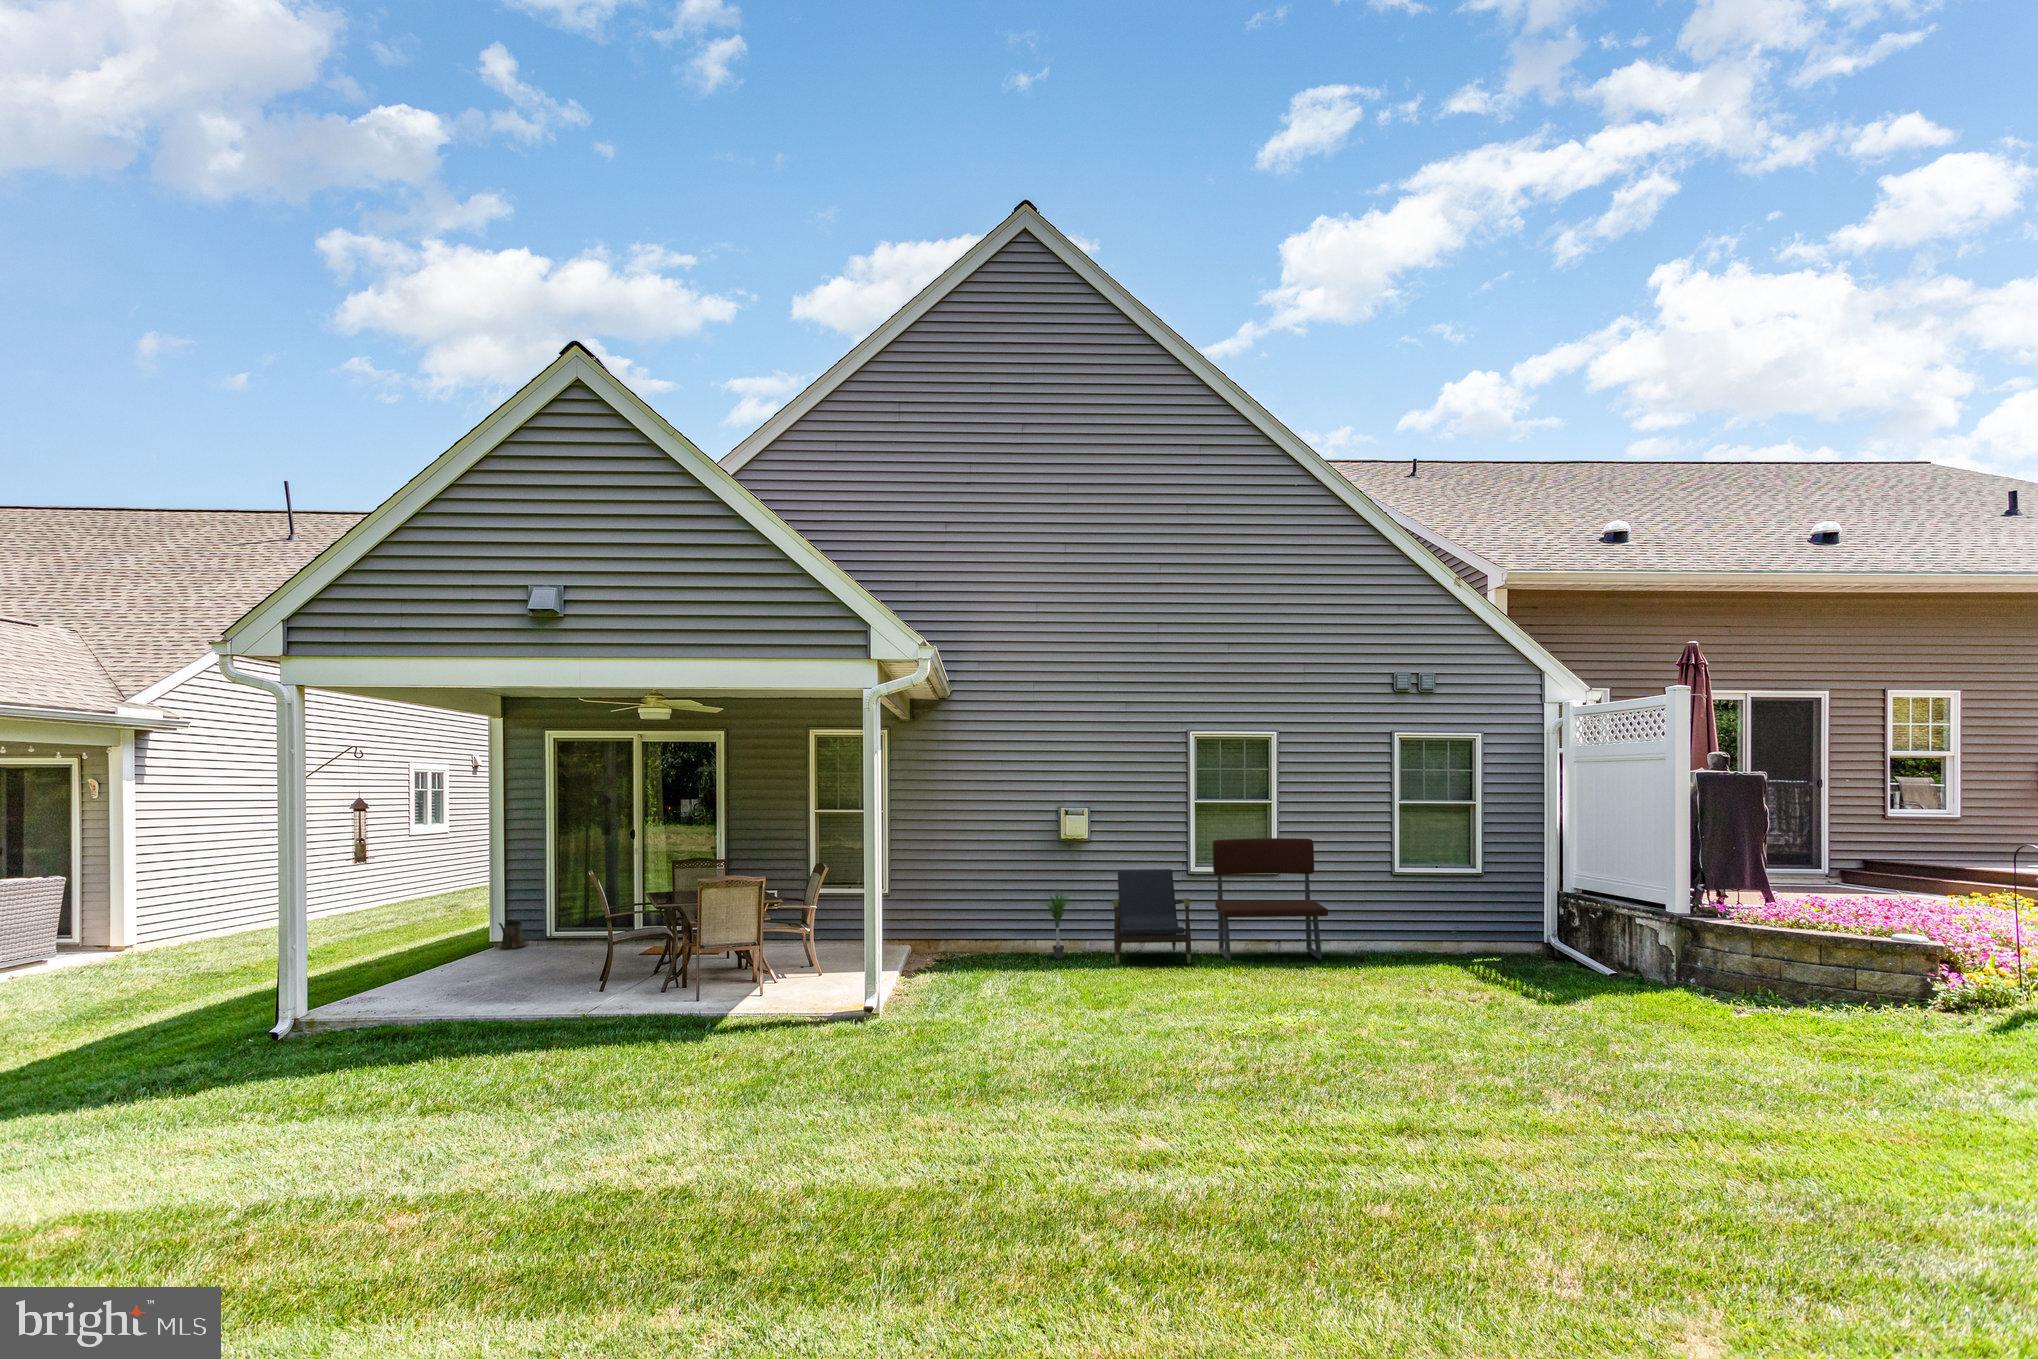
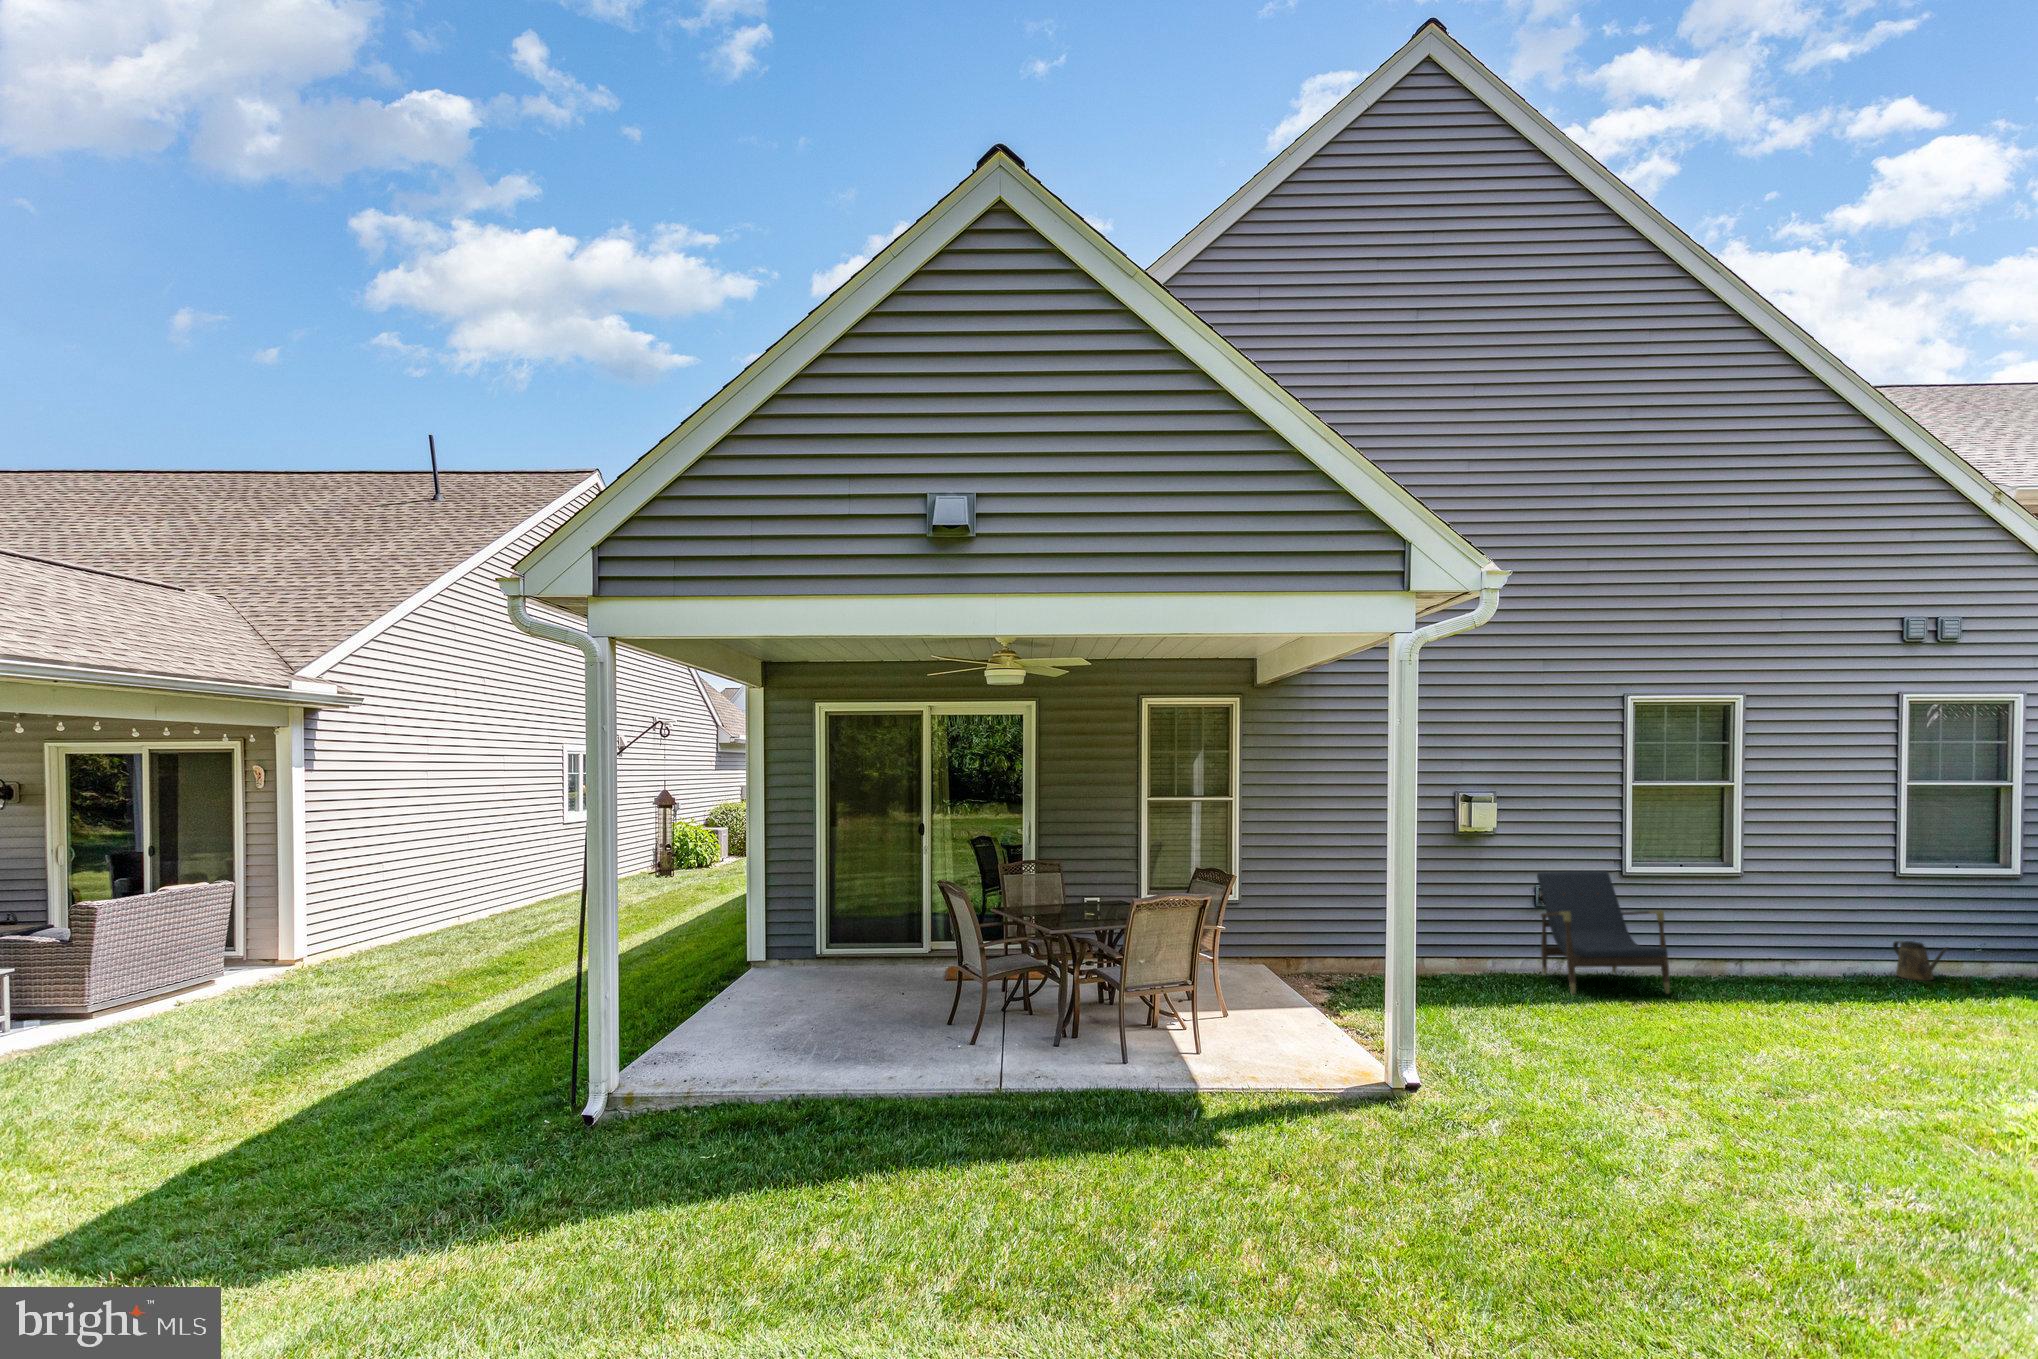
bench: present [1213,838,1328,960] -> none [1662,832,1849,989]
potted plant: present [1039,890,1068,959] -> none [1442,890,1507,985]
watering can: present [498,920,525,949] -> present [1893,941,1948,981]

